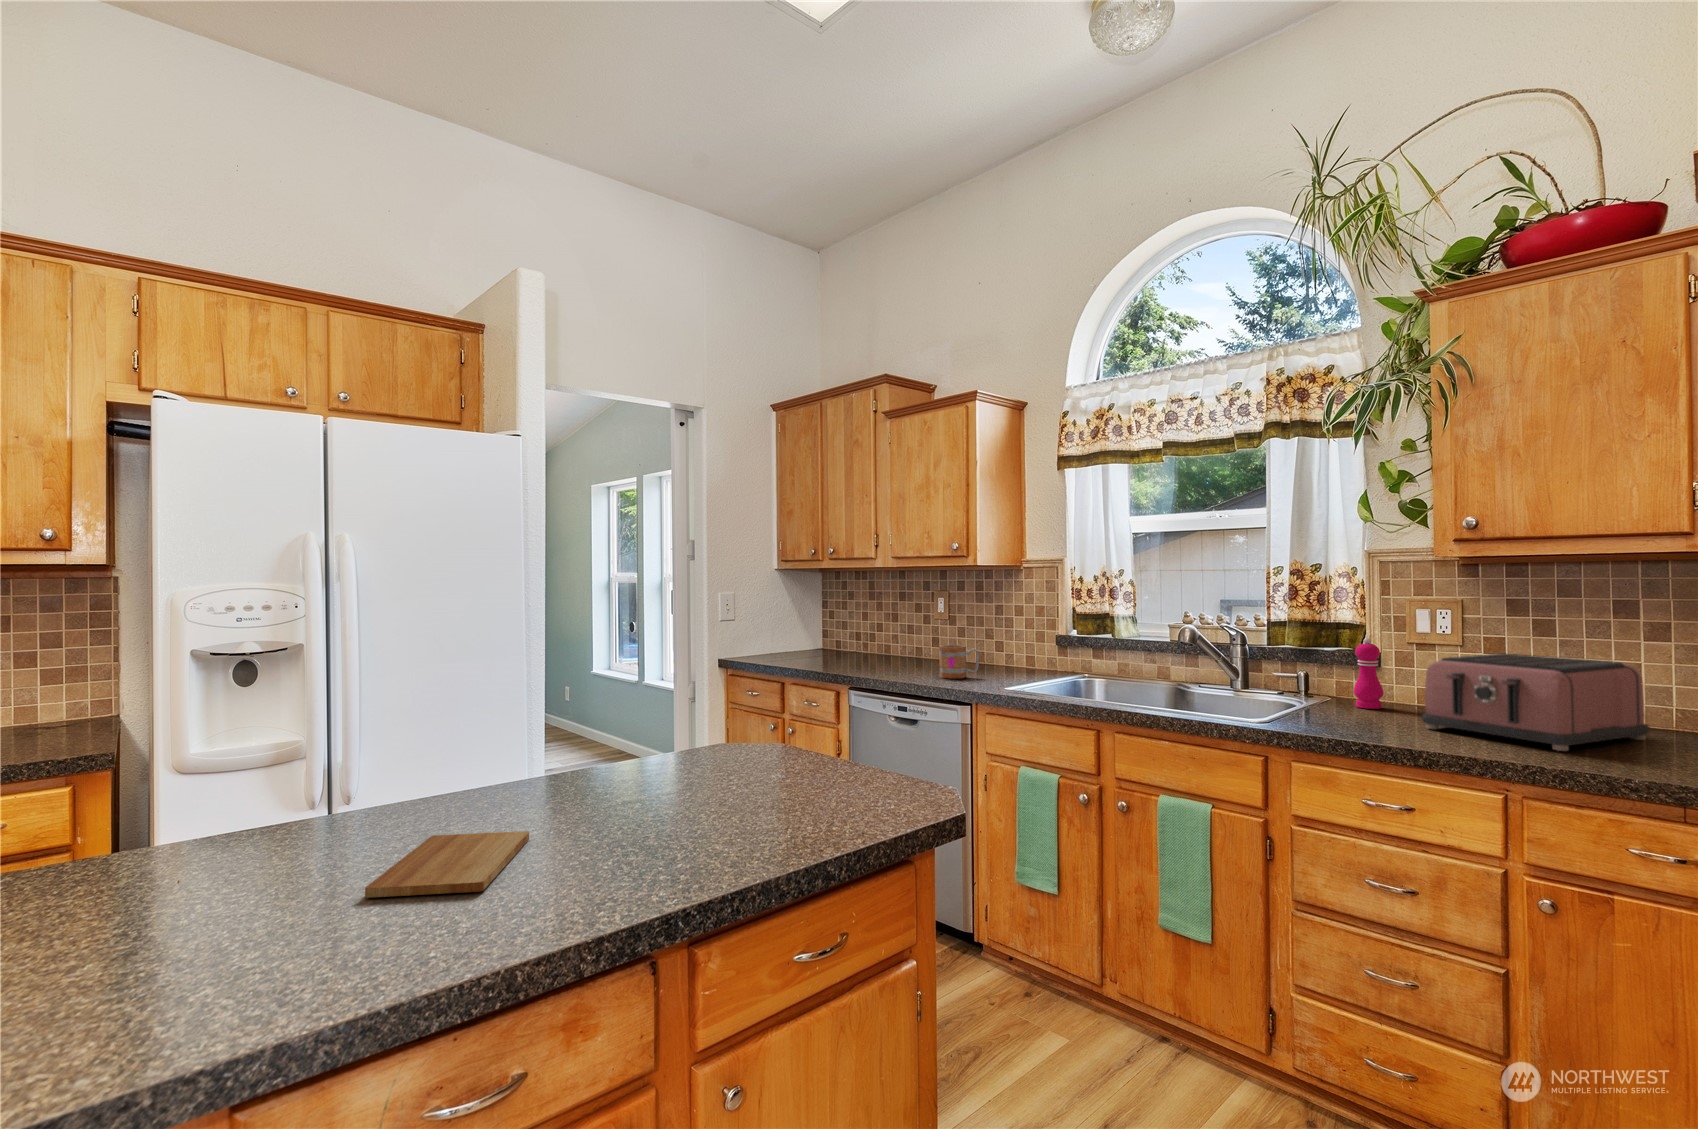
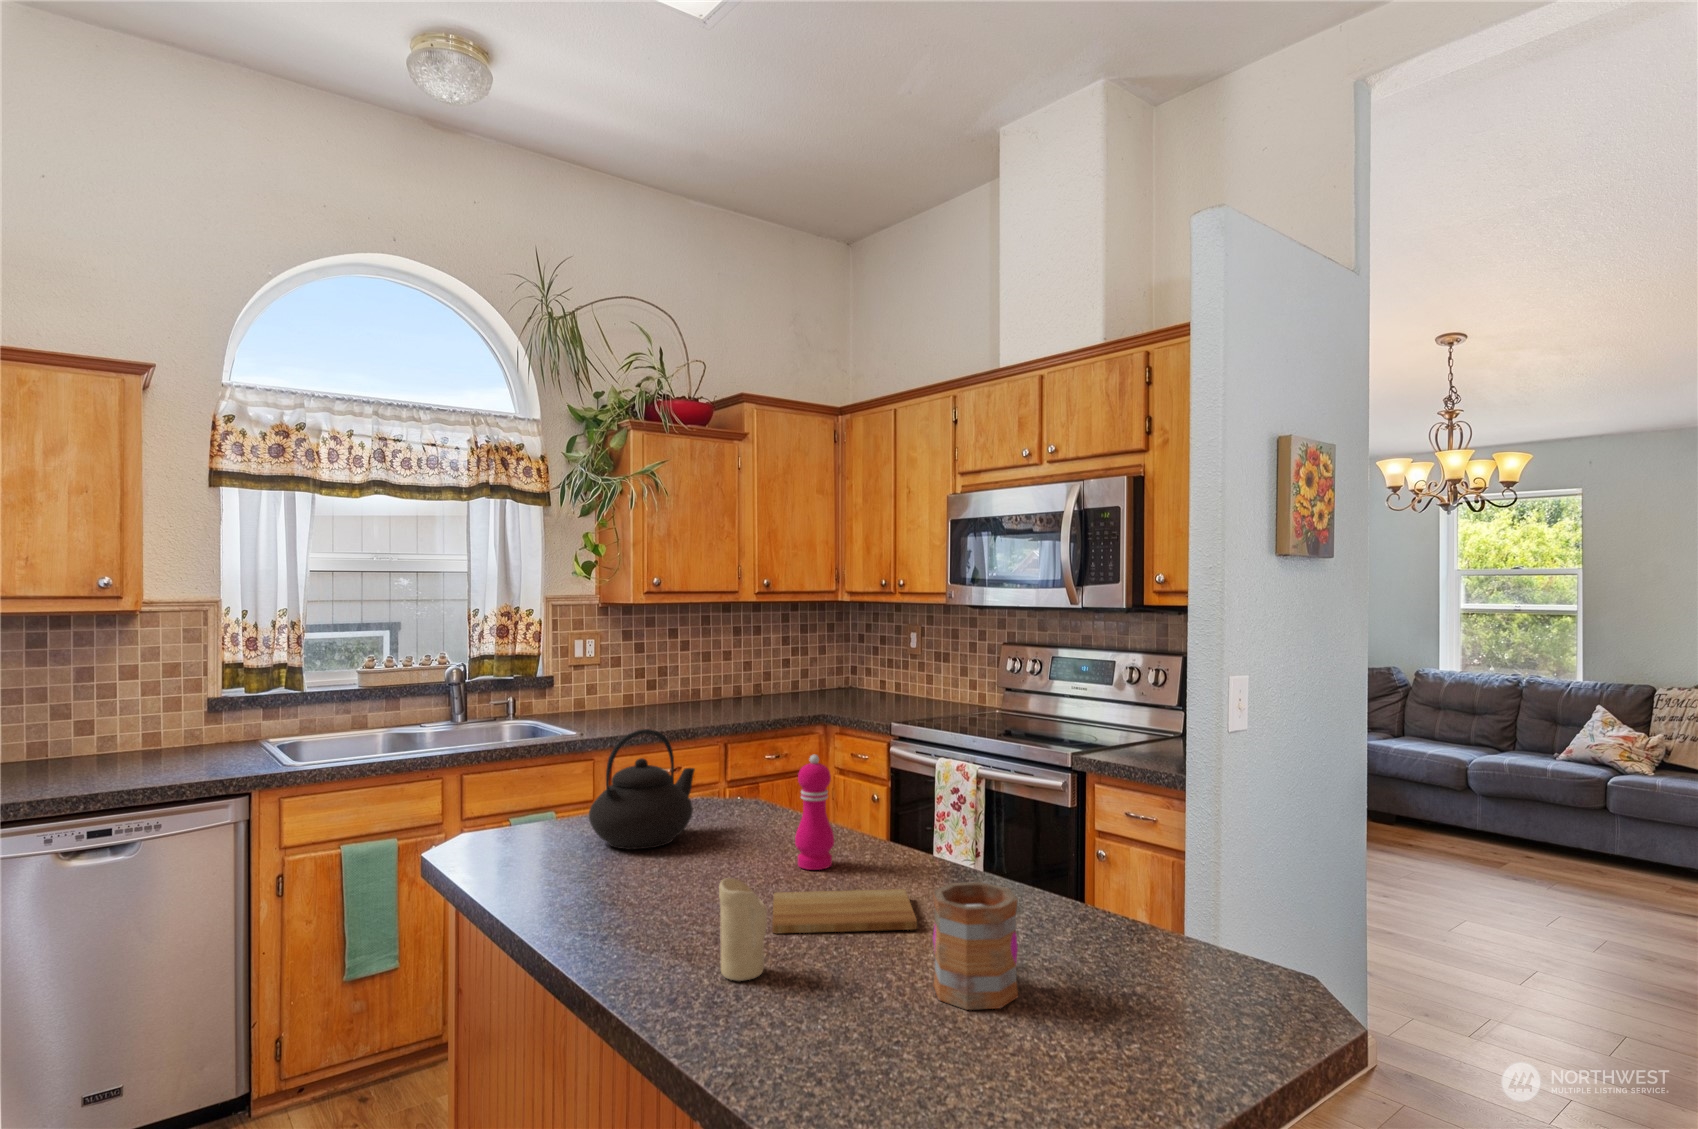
pepper mill: present [1354,638,1383,709] -> present [795,755,834,870]
mug: present [939,645,979,679] -> present [933,882,1018,1010]
toaster: present [1422,653,1650,751] -> none [630,664,719,720]
teapot: none [712,672,827,792] -> present [589,729,695,849]
candle: none [322,759,368,844] -> present [719,878,767,981]

